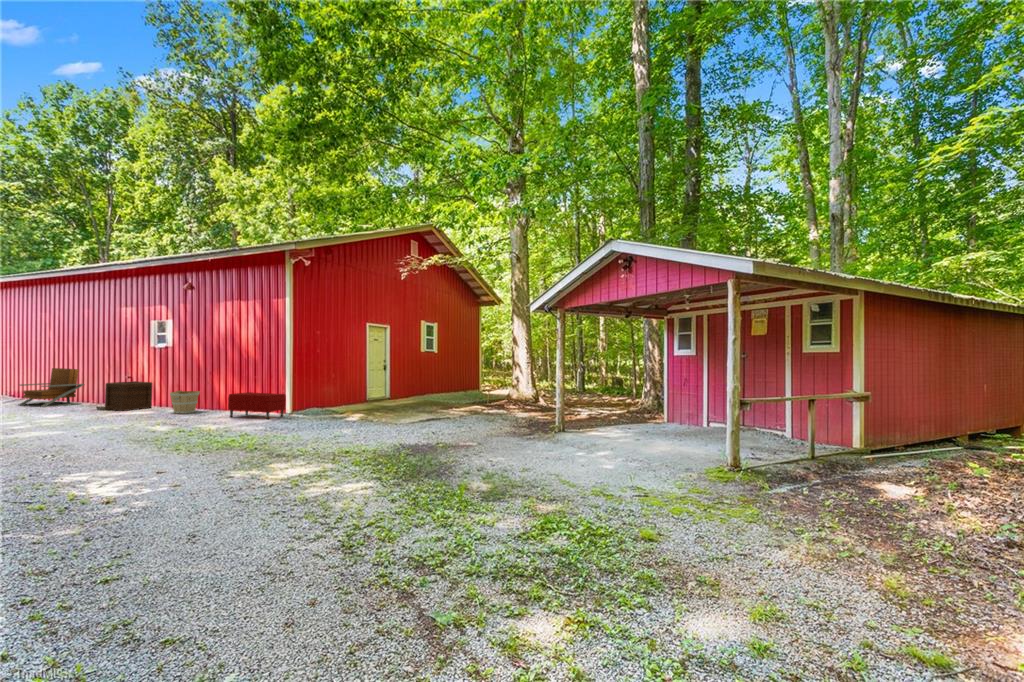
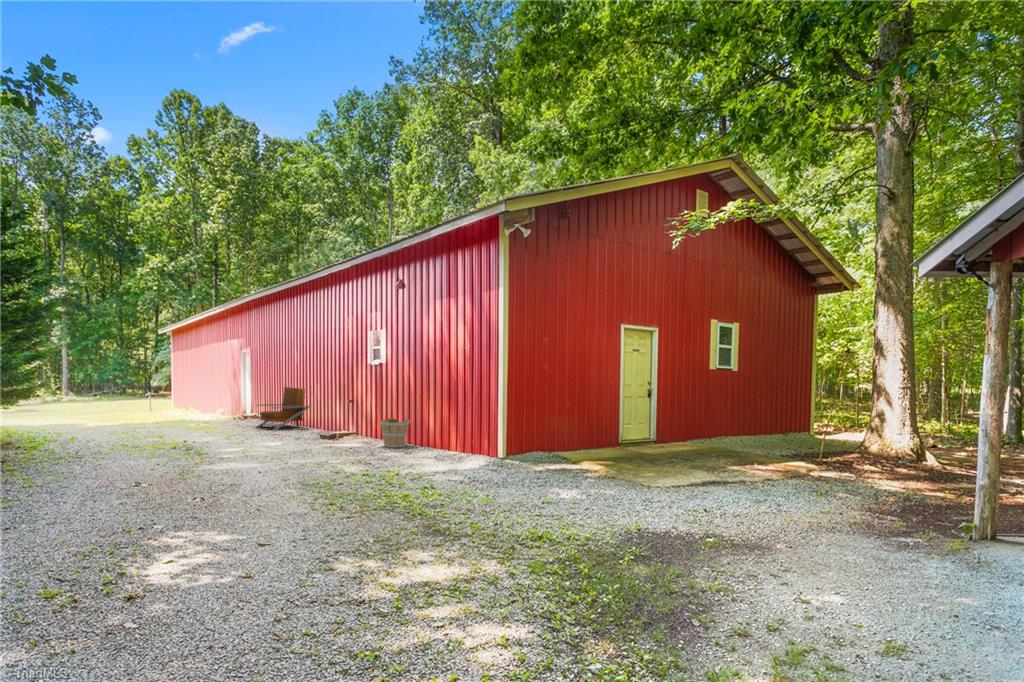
wooden crate: present [105,381,152,411] -> none [323,405,368,440]
bench: present [228,392,286,420] -> none [437,424,503,464]

